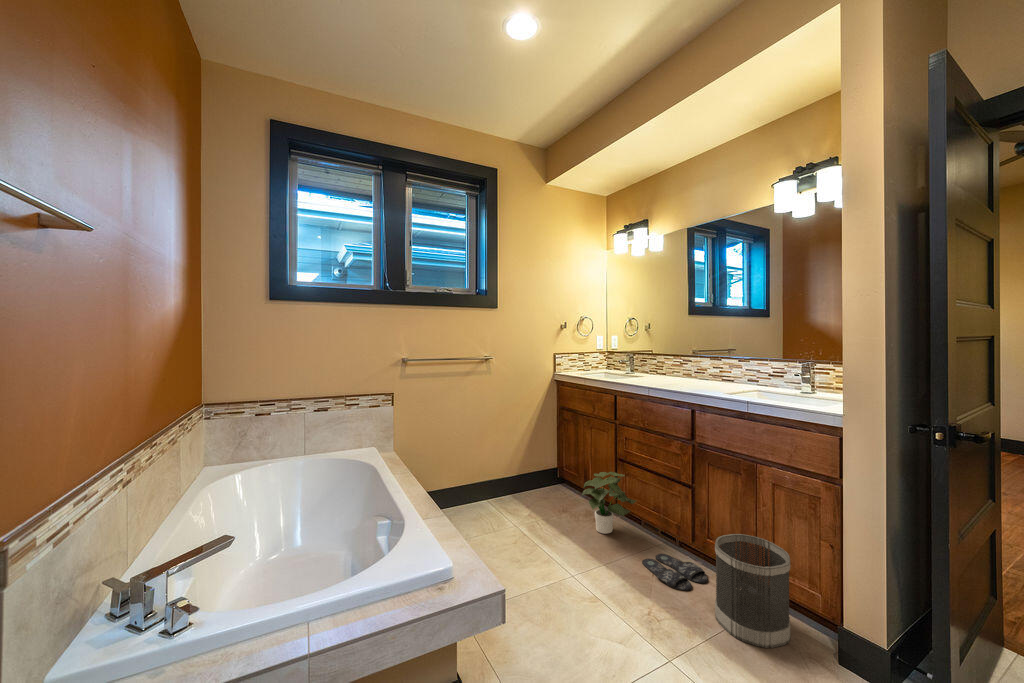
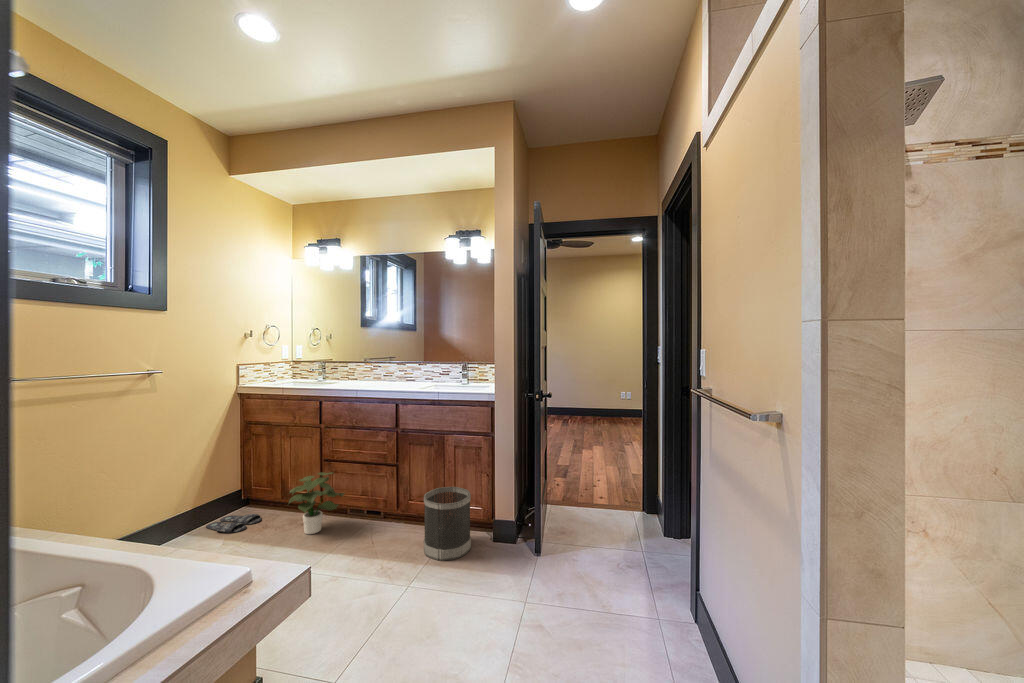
slippers: present [642,554,708,591] -> present [206,514,261,533]

